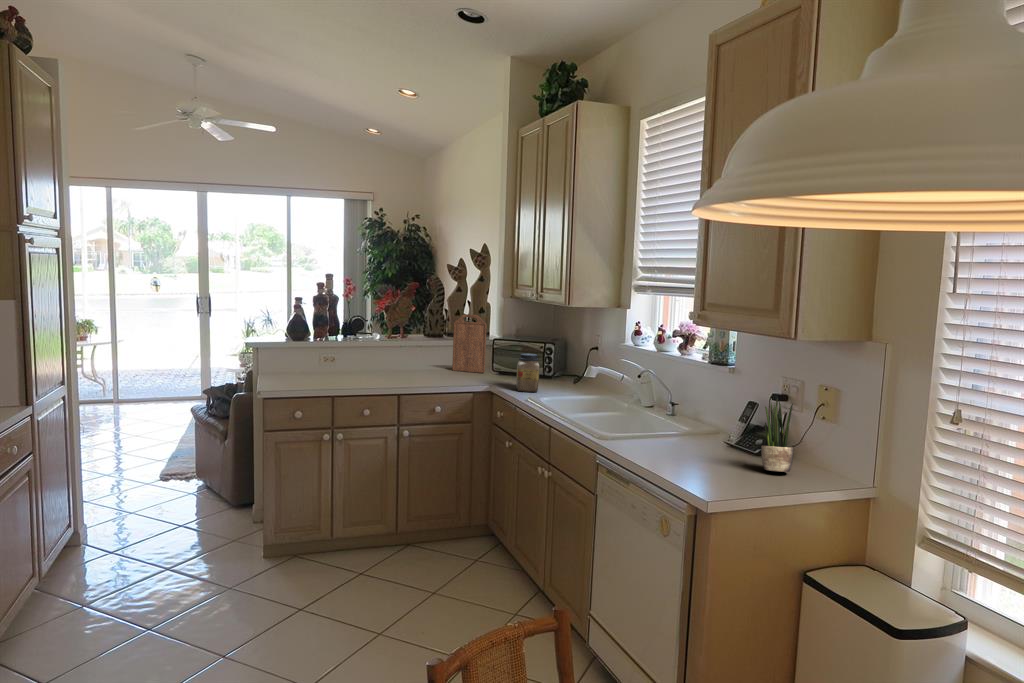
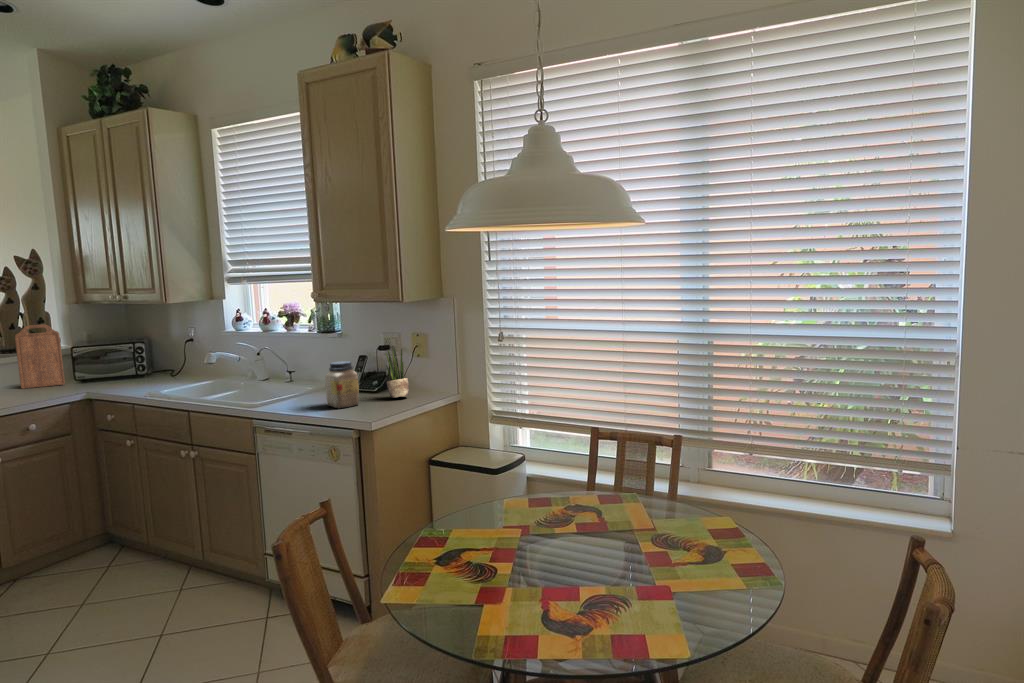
jar: present [516,353,540,392] -> present [325,361,359,409]

